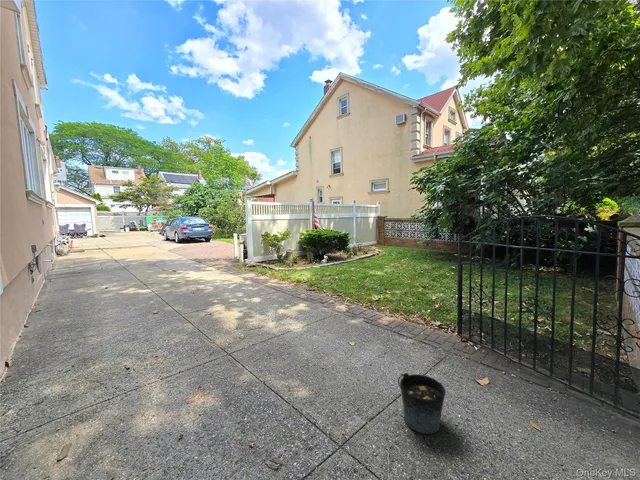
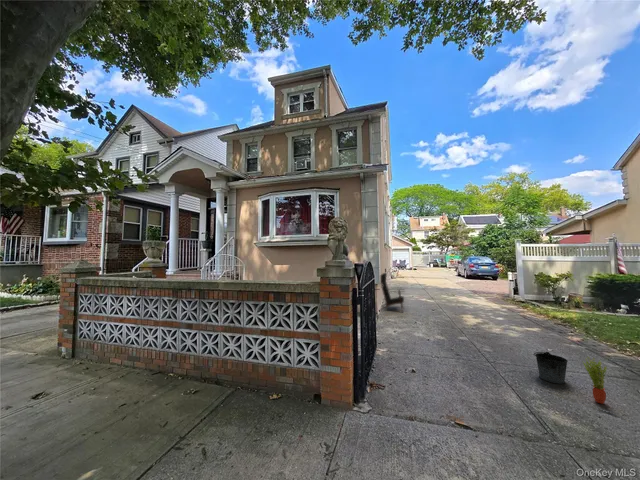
lounge chair: none [9,258,91,355] -> present [380,273,404,309]
potted plant: none [494,379,530,451] -> present [584,357,607,404]

